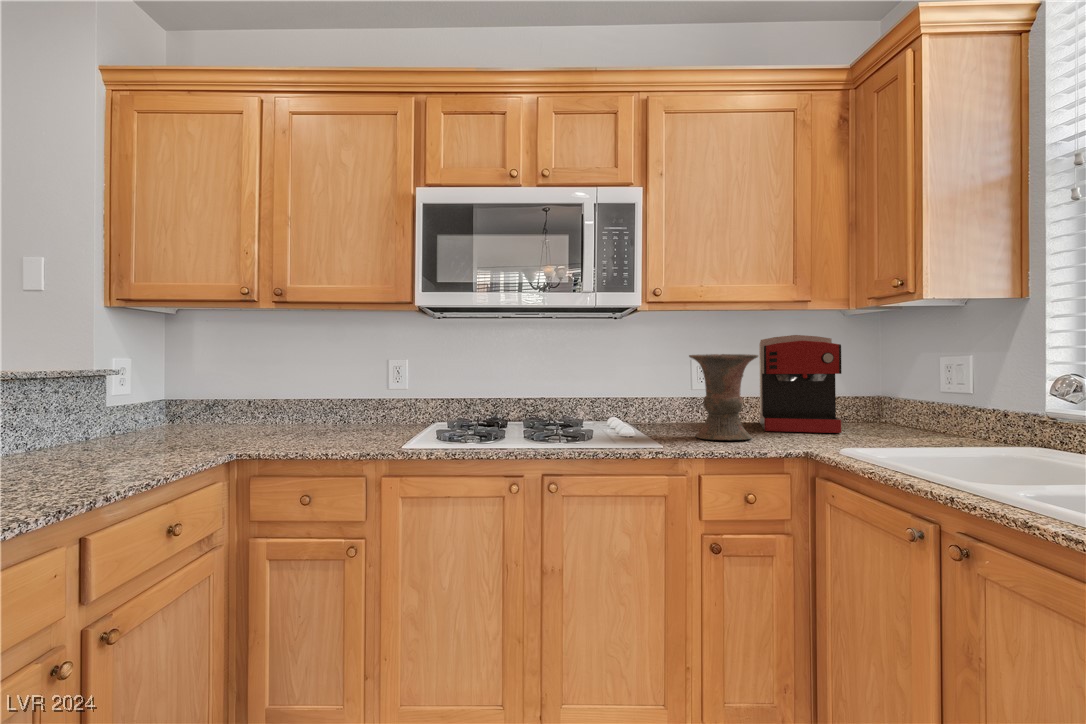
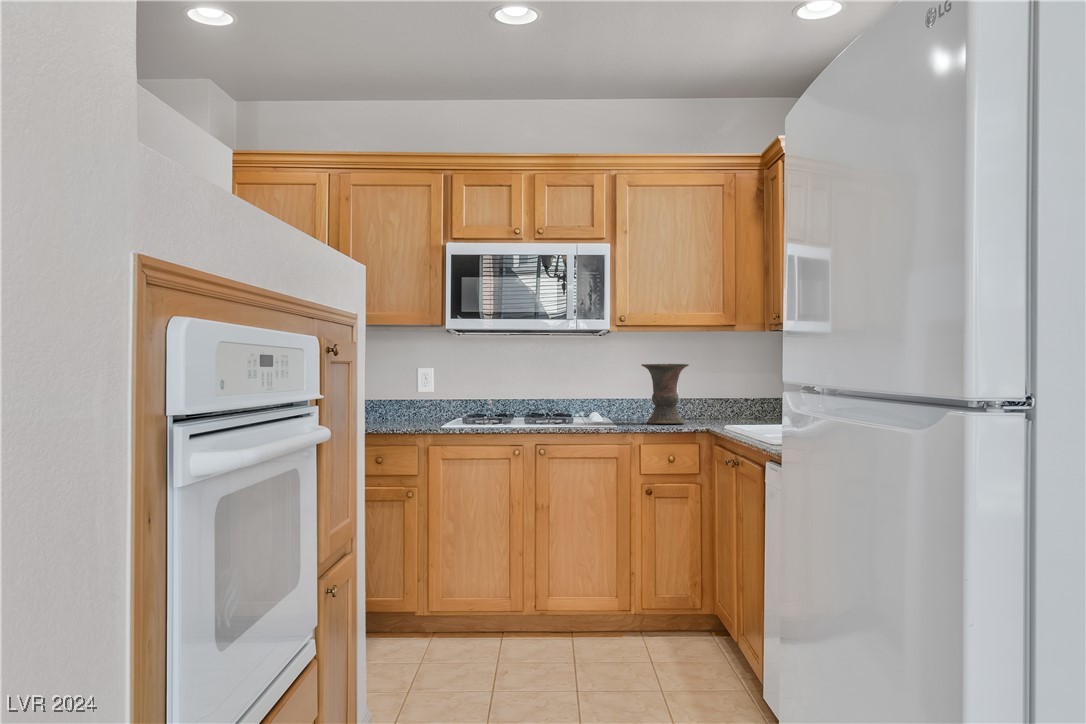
coffee maker: present [759,335,841,433] -> none [702,349,762,422]

